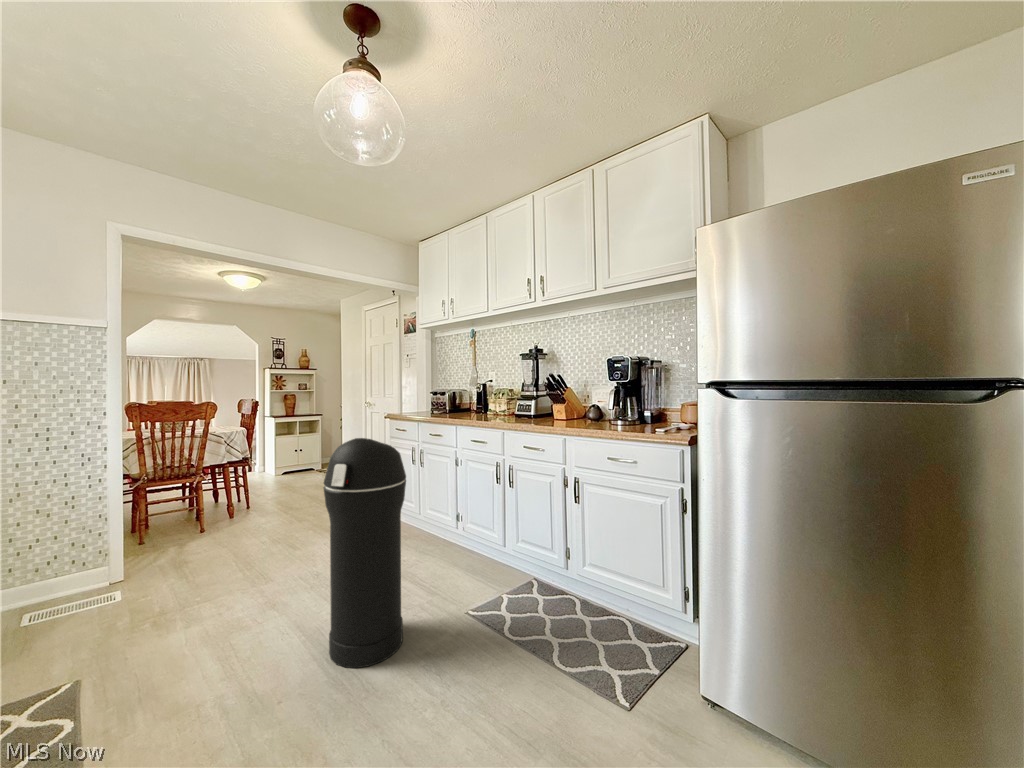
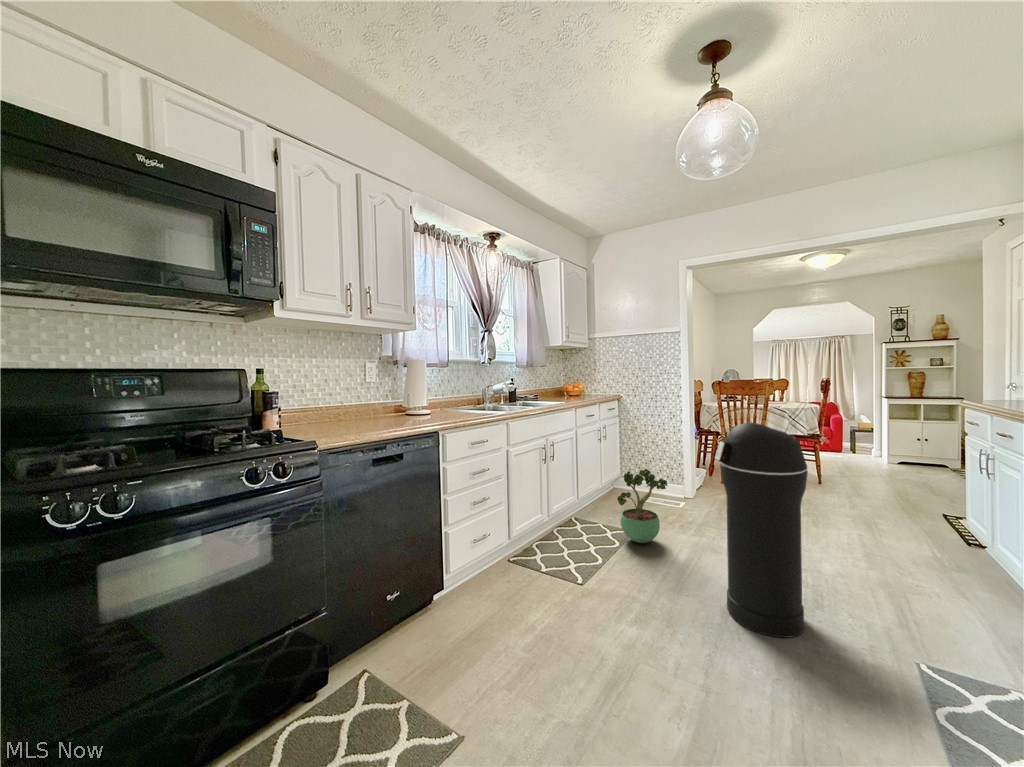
potted plant: none [78,545,181,688] -> present [617,469,667,543]

